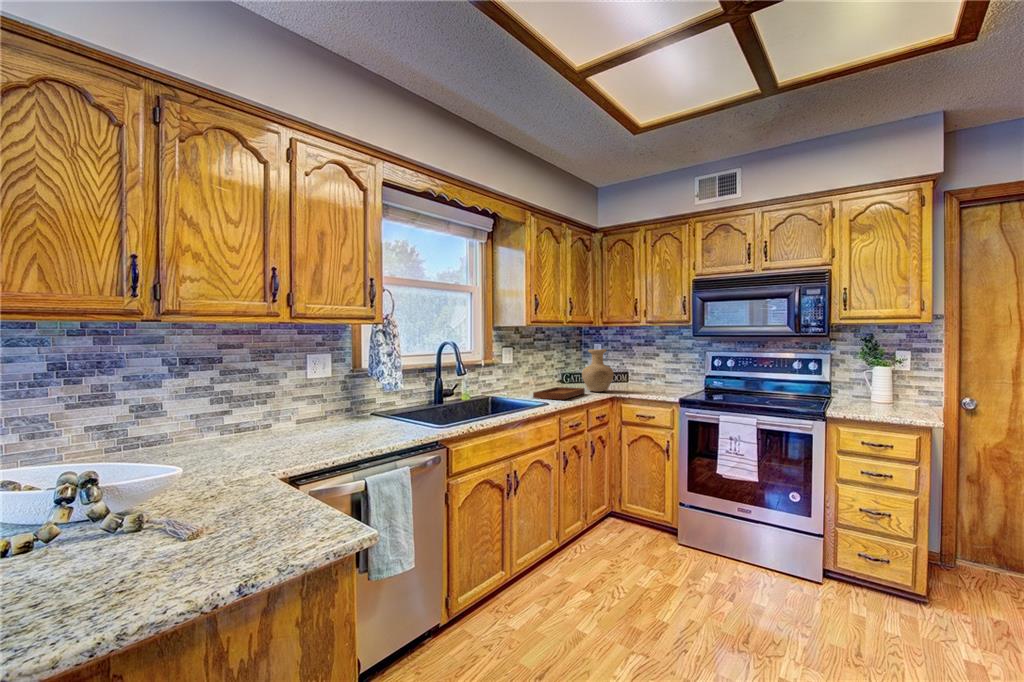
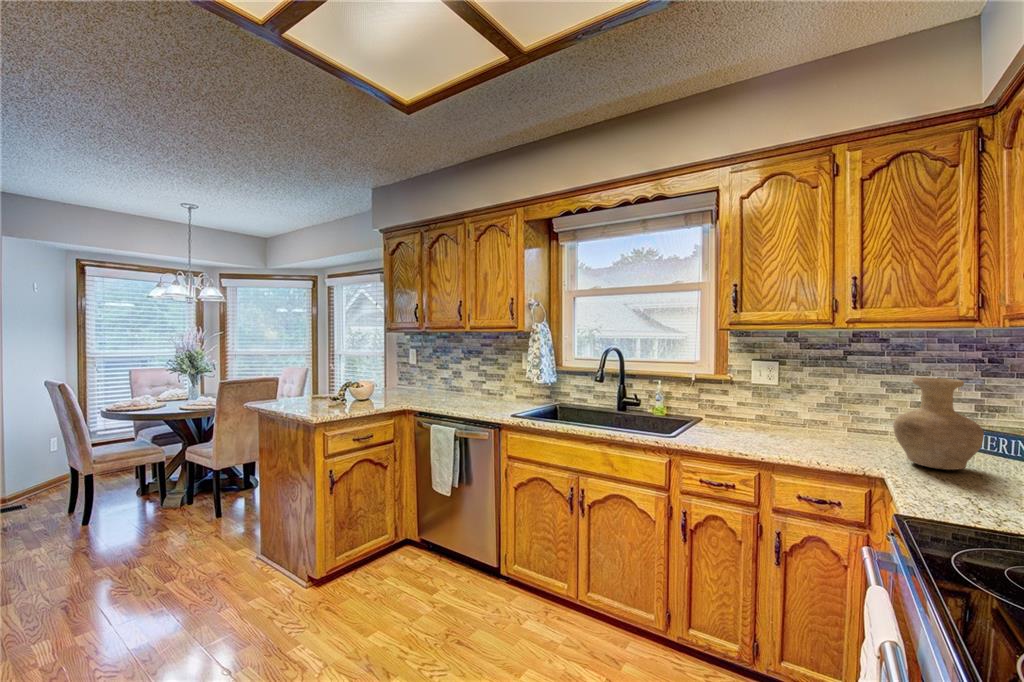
tray: present [533,375,585,400] -> none [737,410,862,457]

